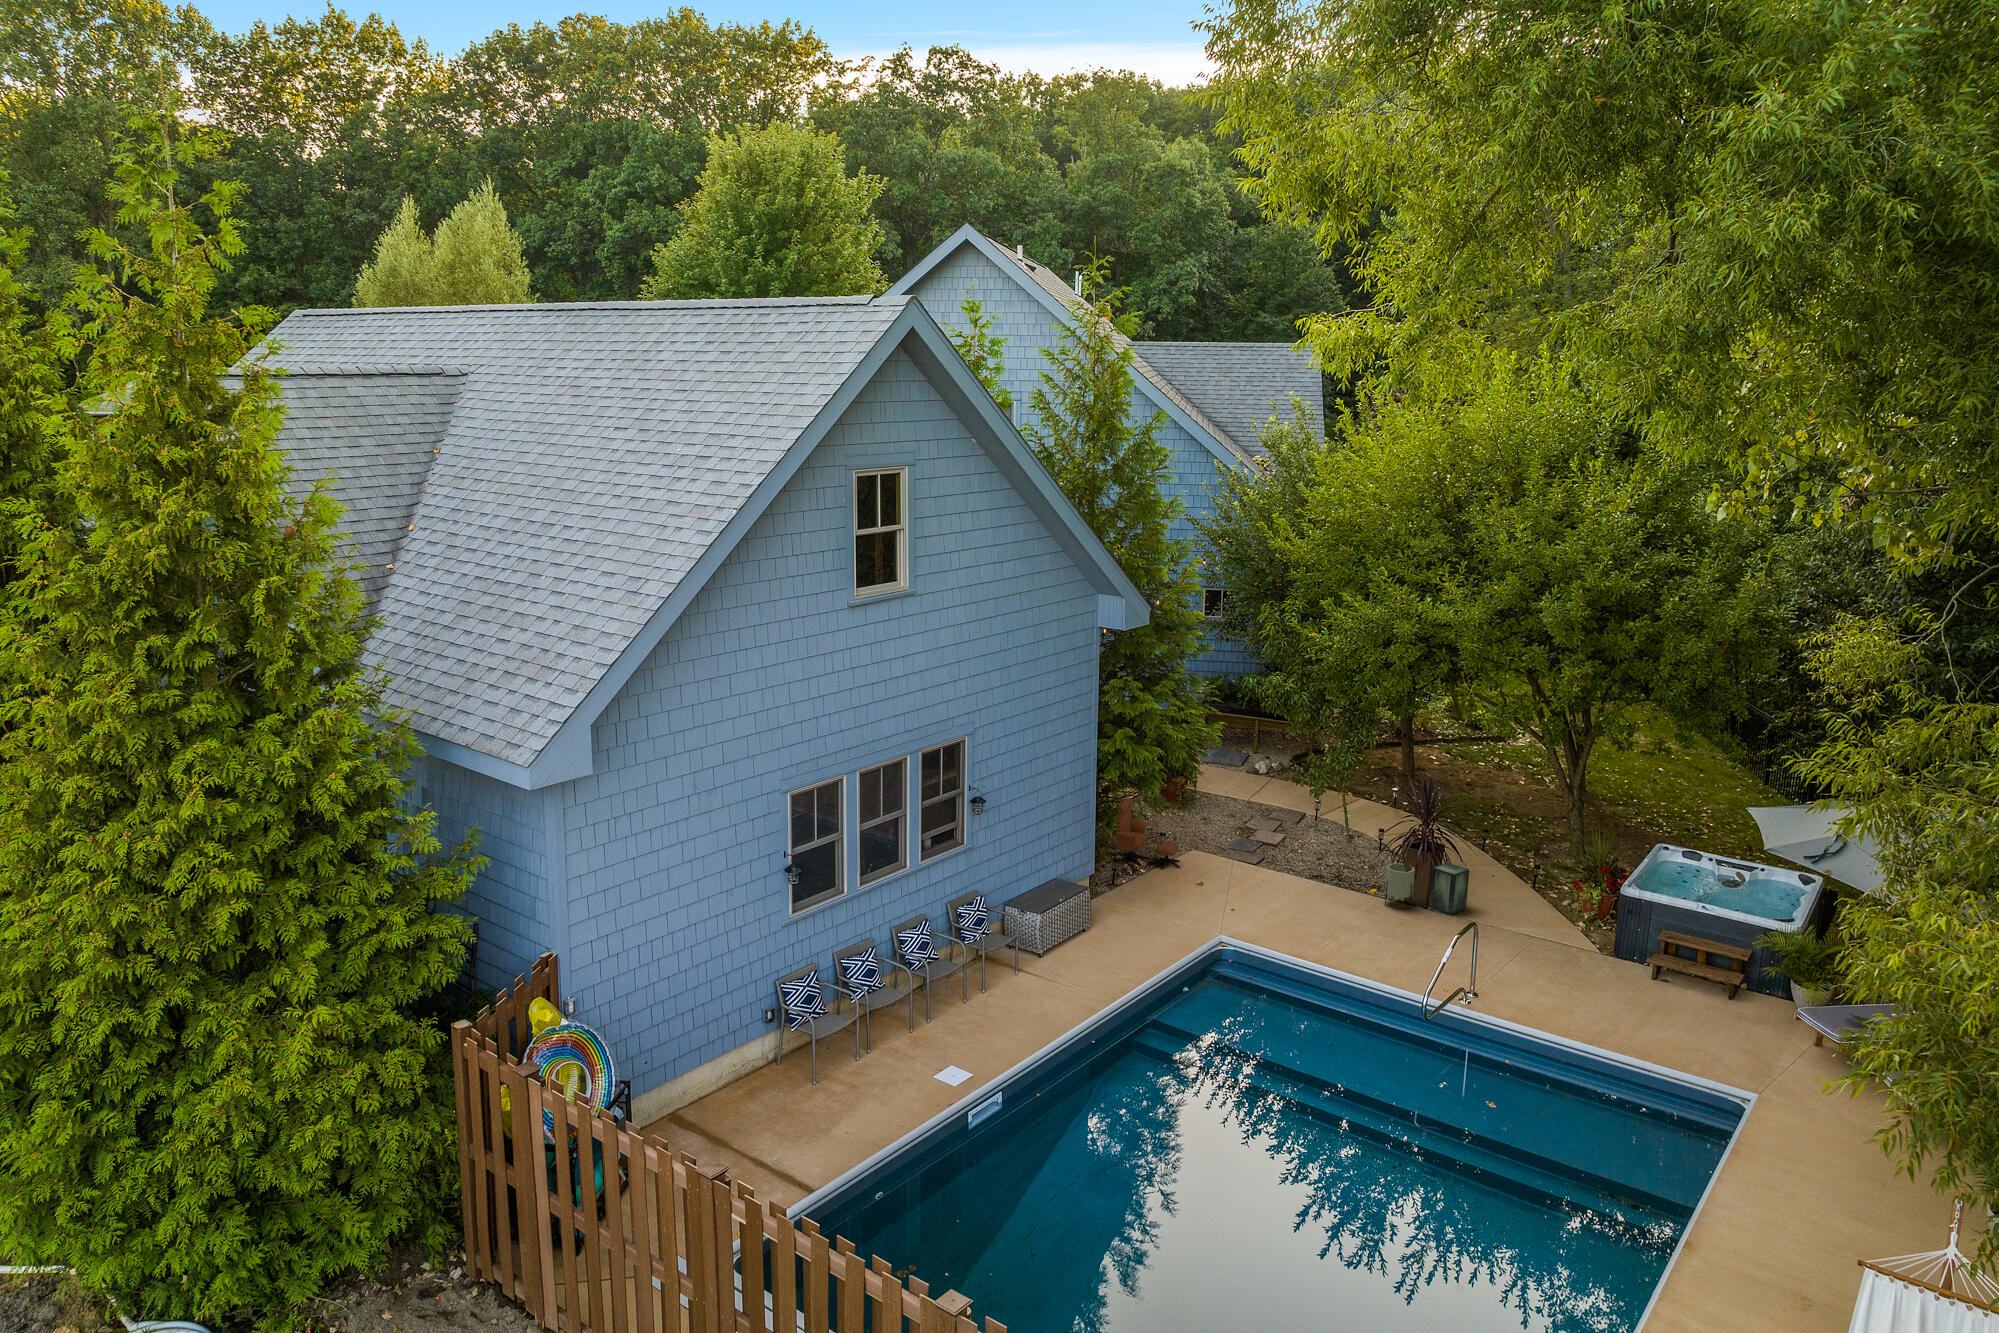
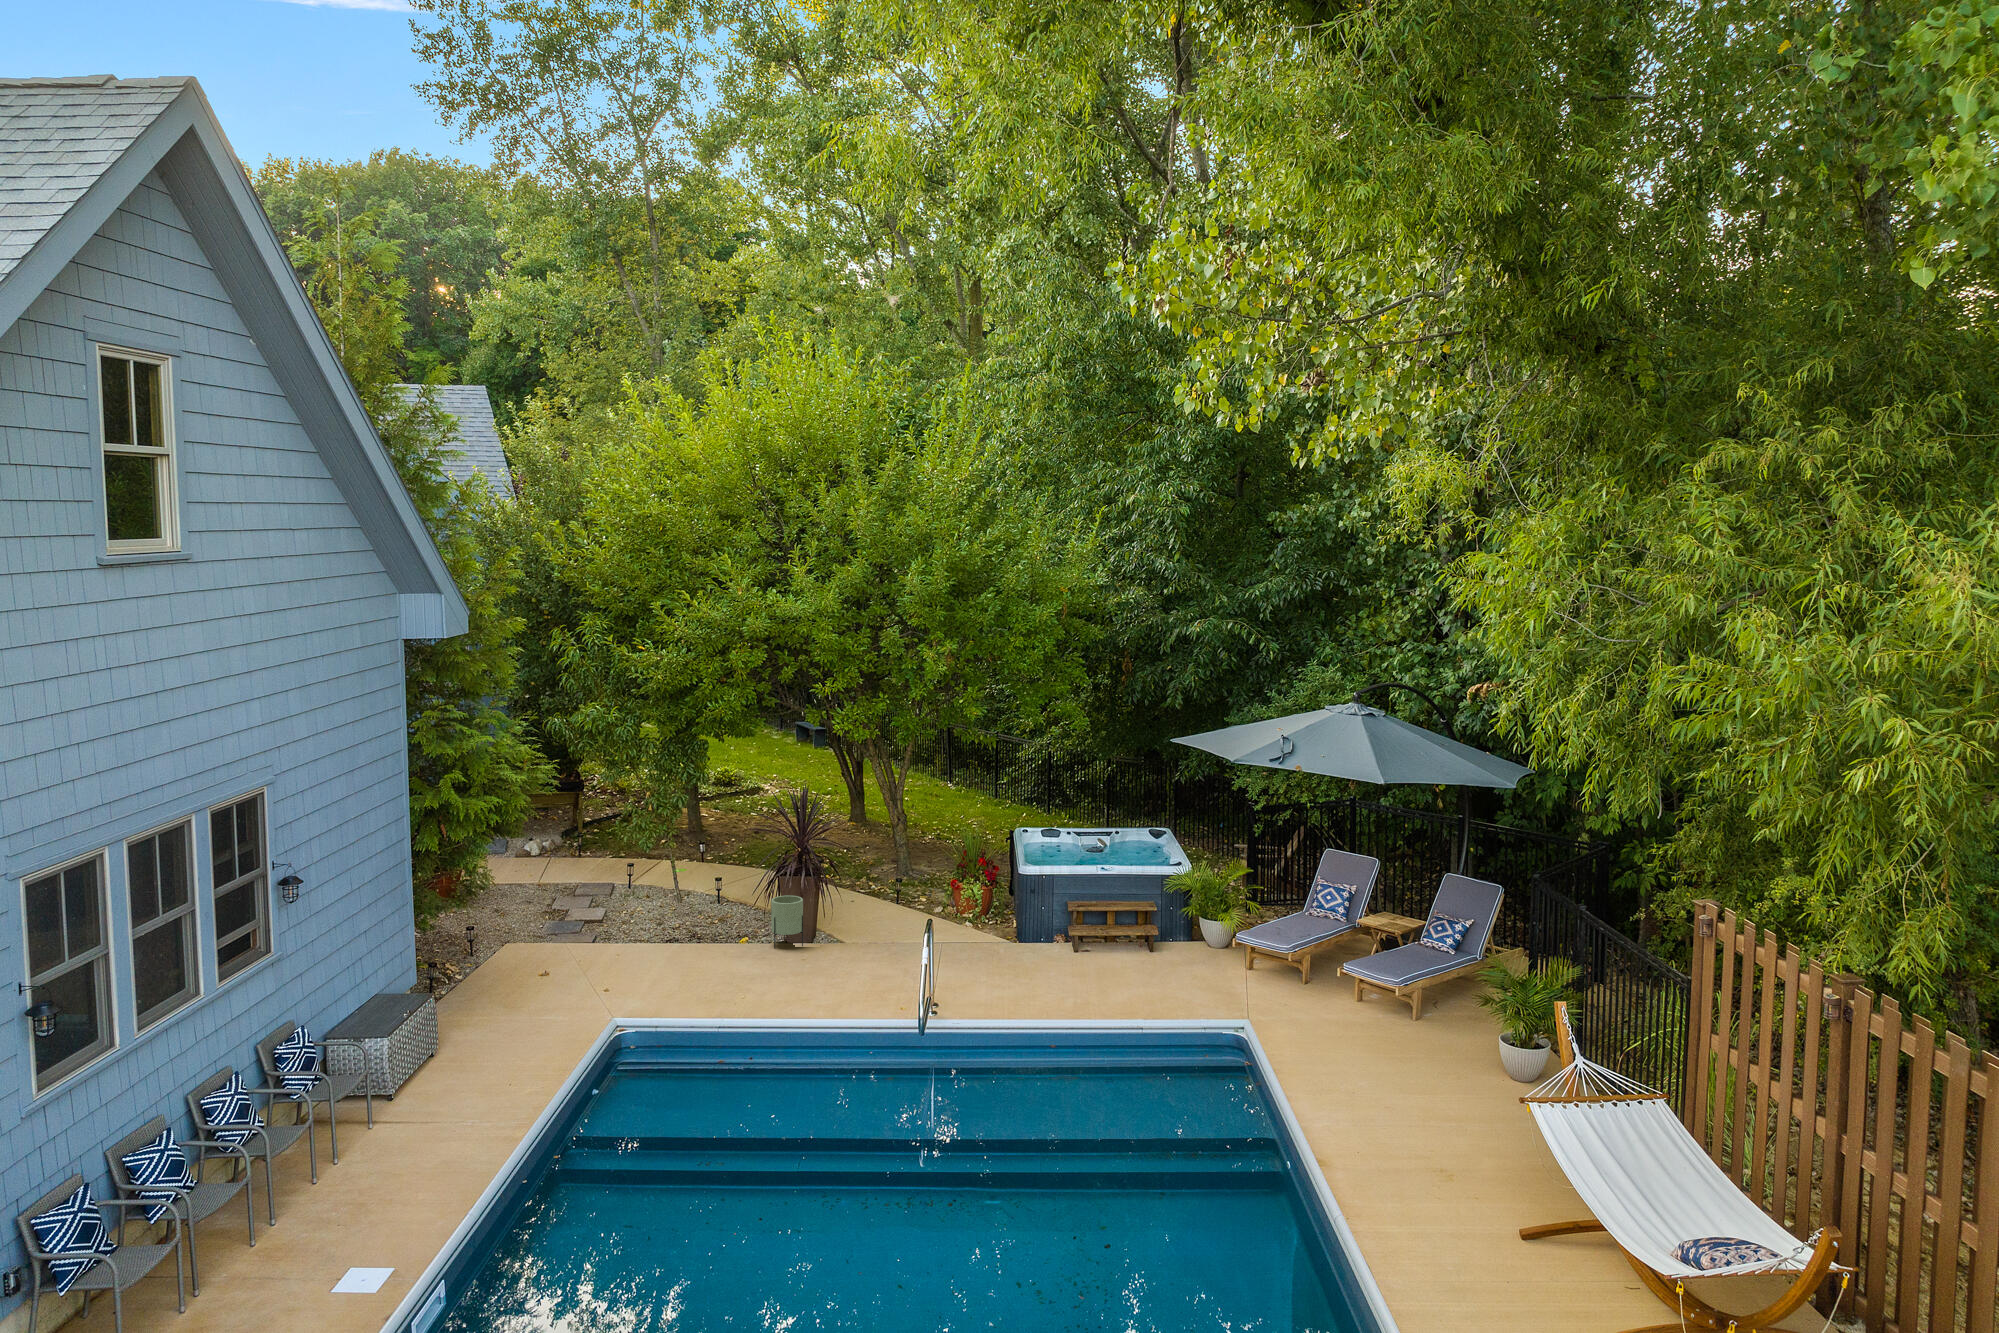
lounge chair: present [1116,798,1180,869] -> none [408,880,507,969]
storage box: present [1429,863,1469,915] -> none [819,886,858,943]

